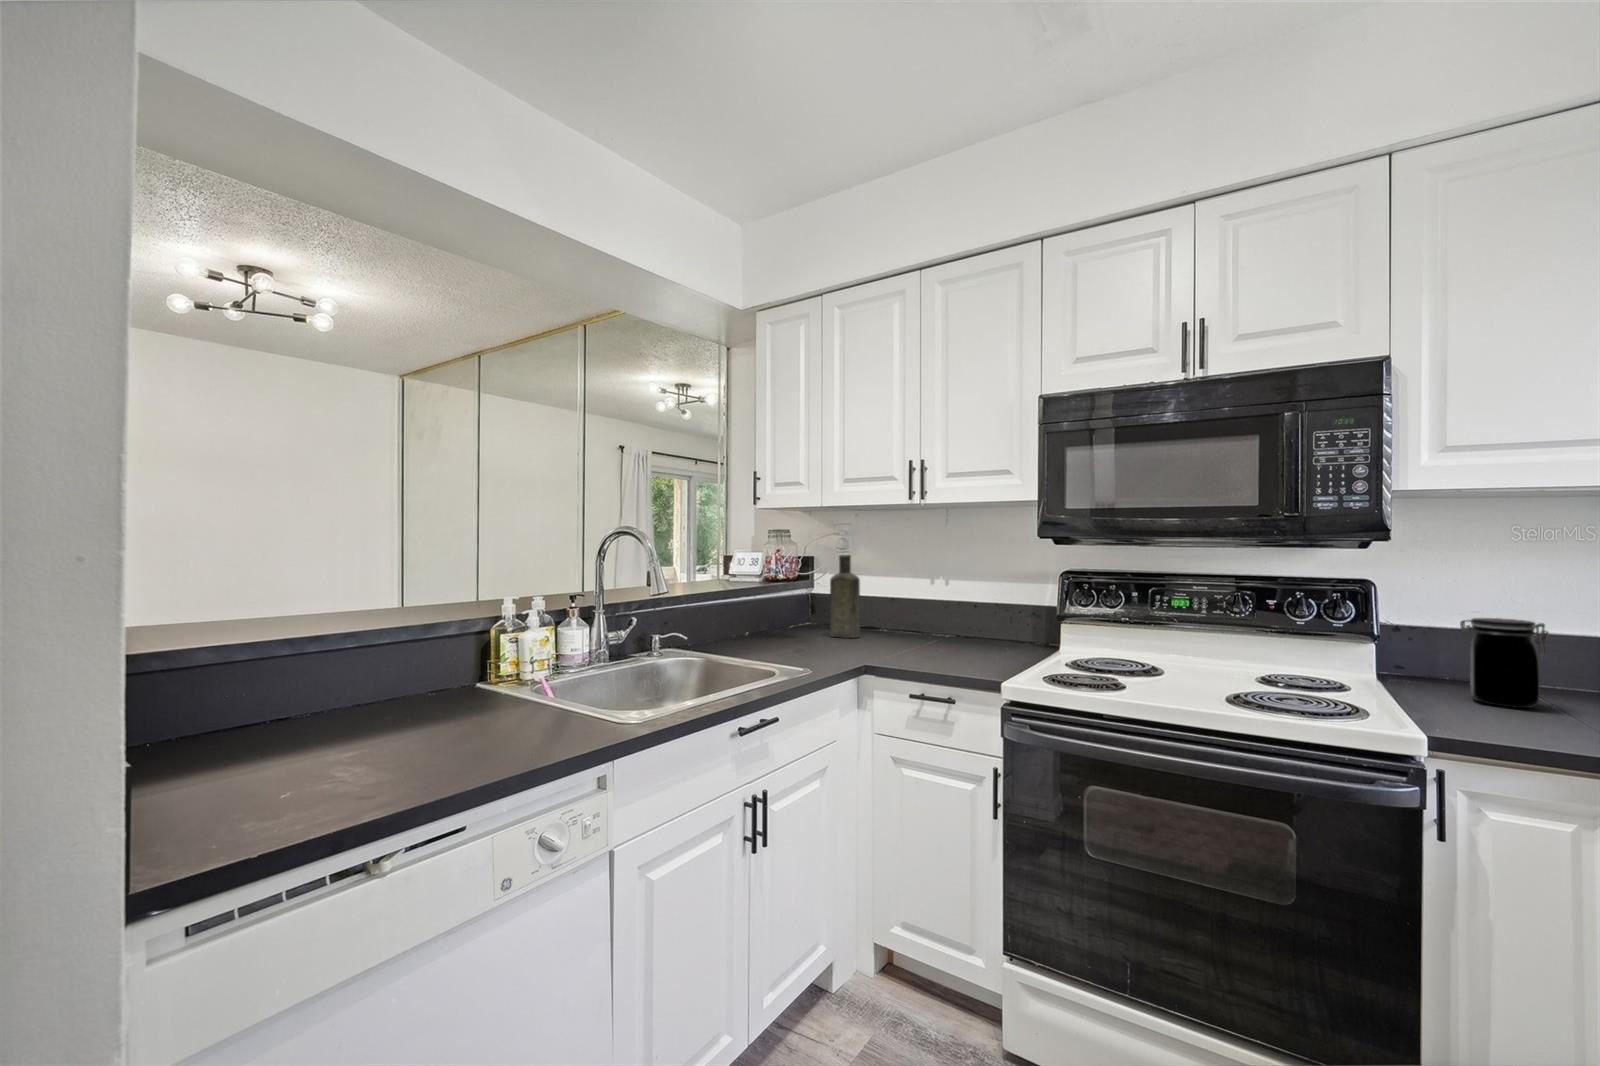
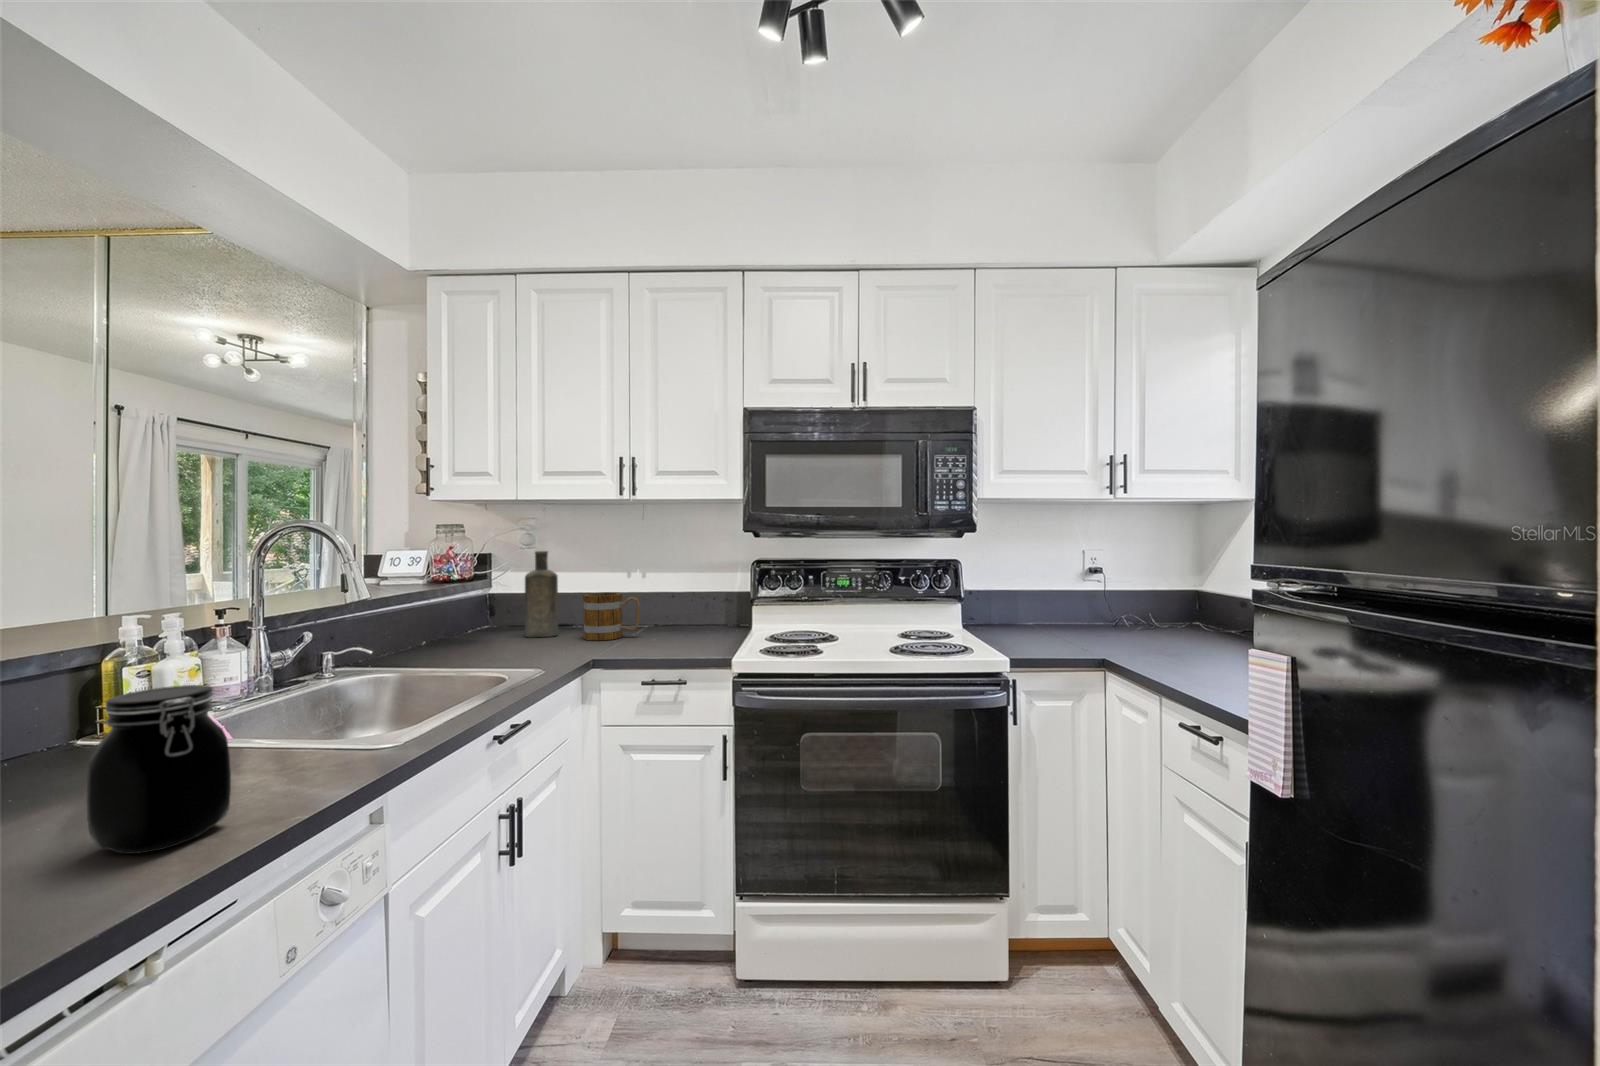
mug: none [879,598,933,647] -> present [583,593,640,640]
jar: present [1460,618,1548,708] -> present [87,685,231,854]

